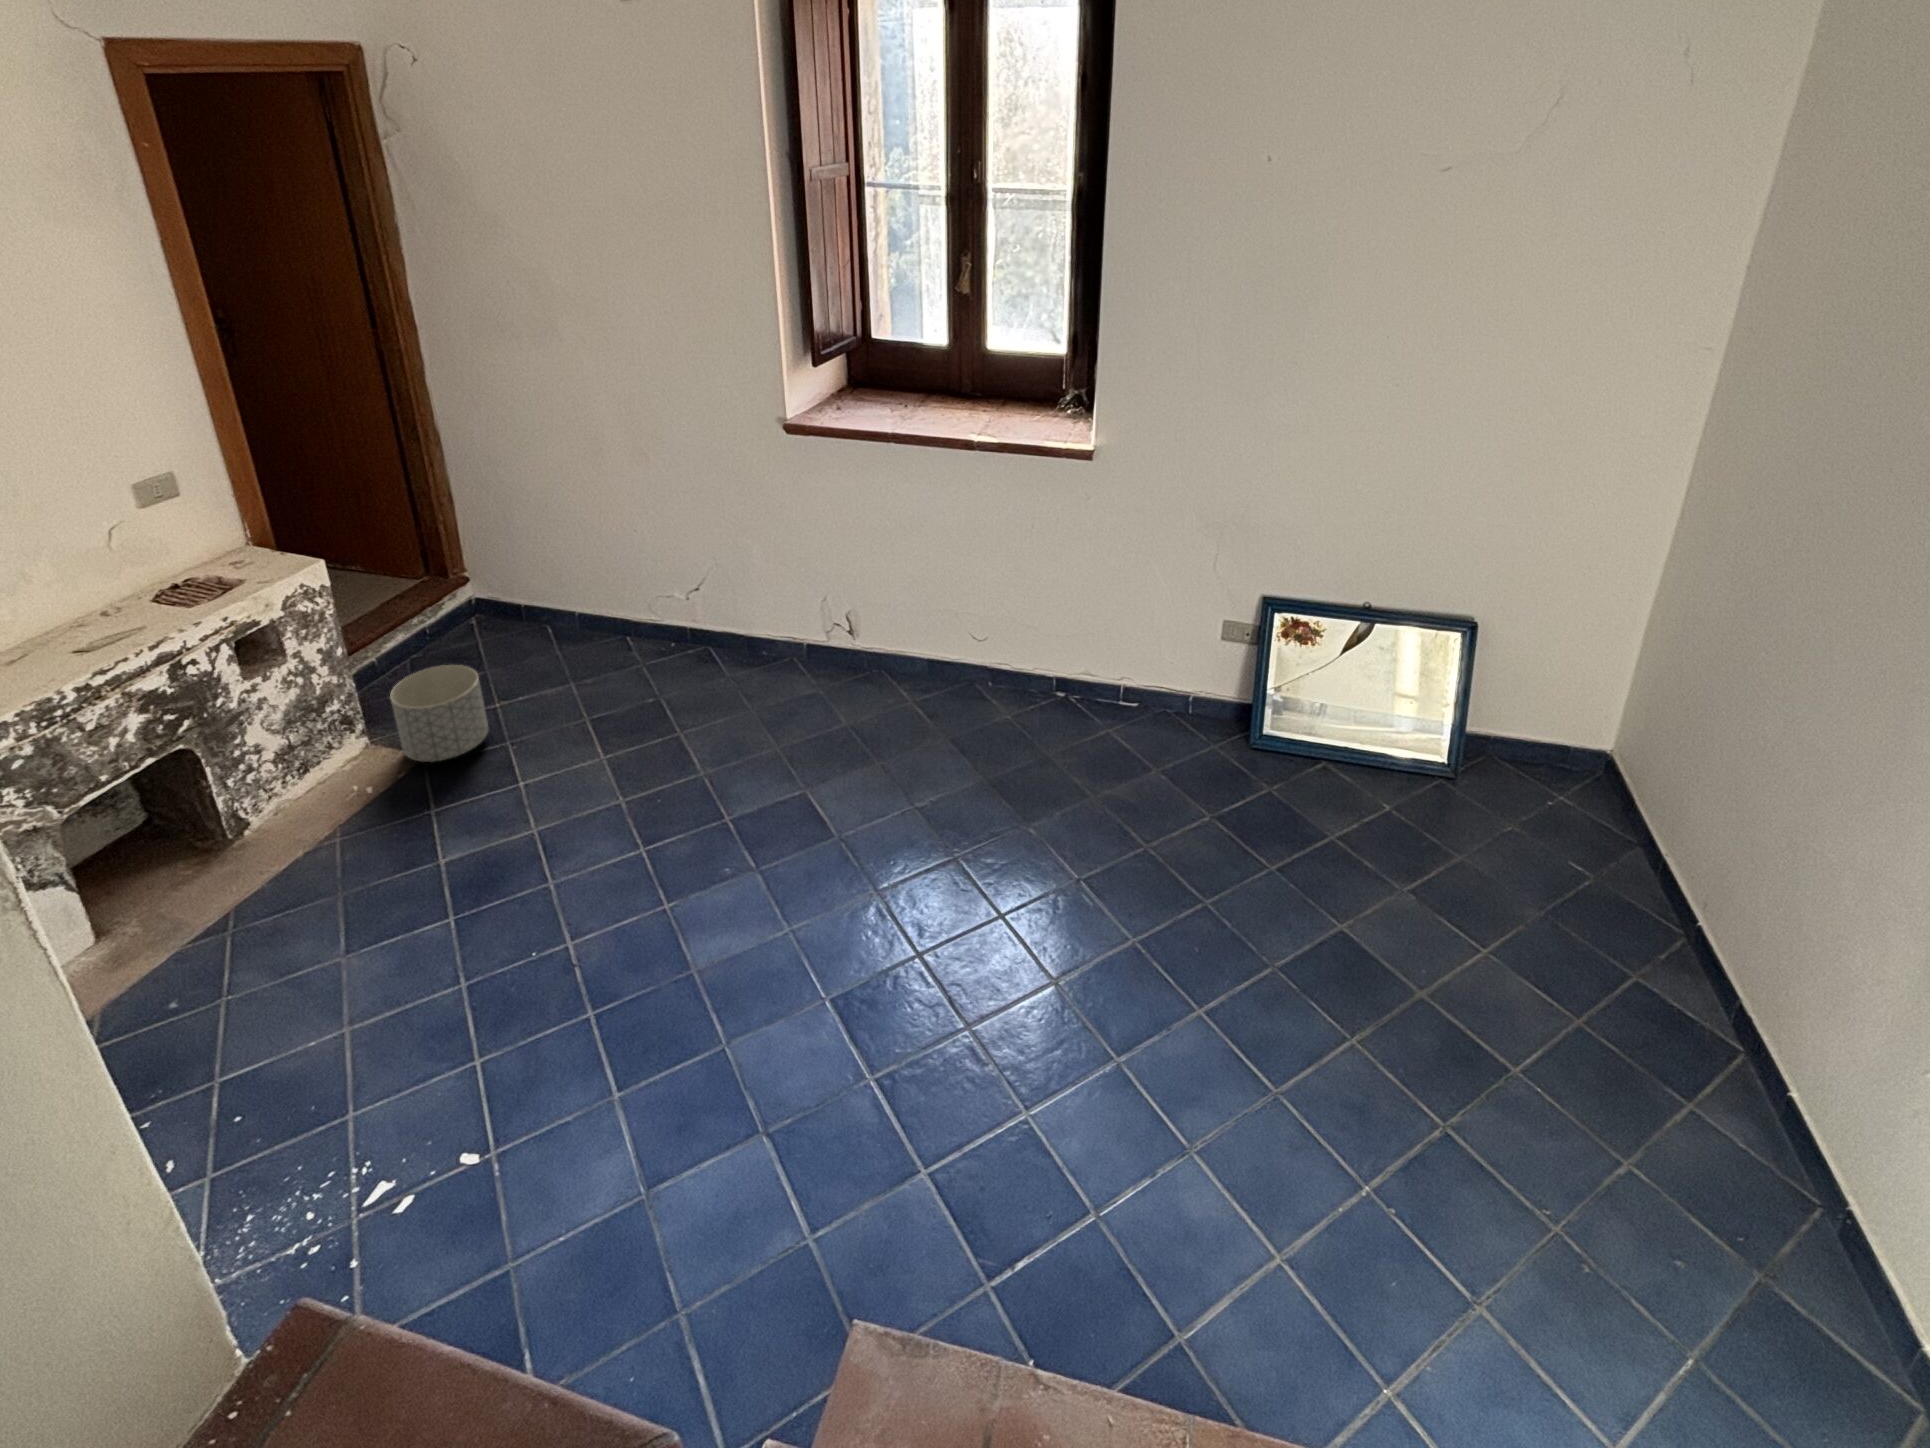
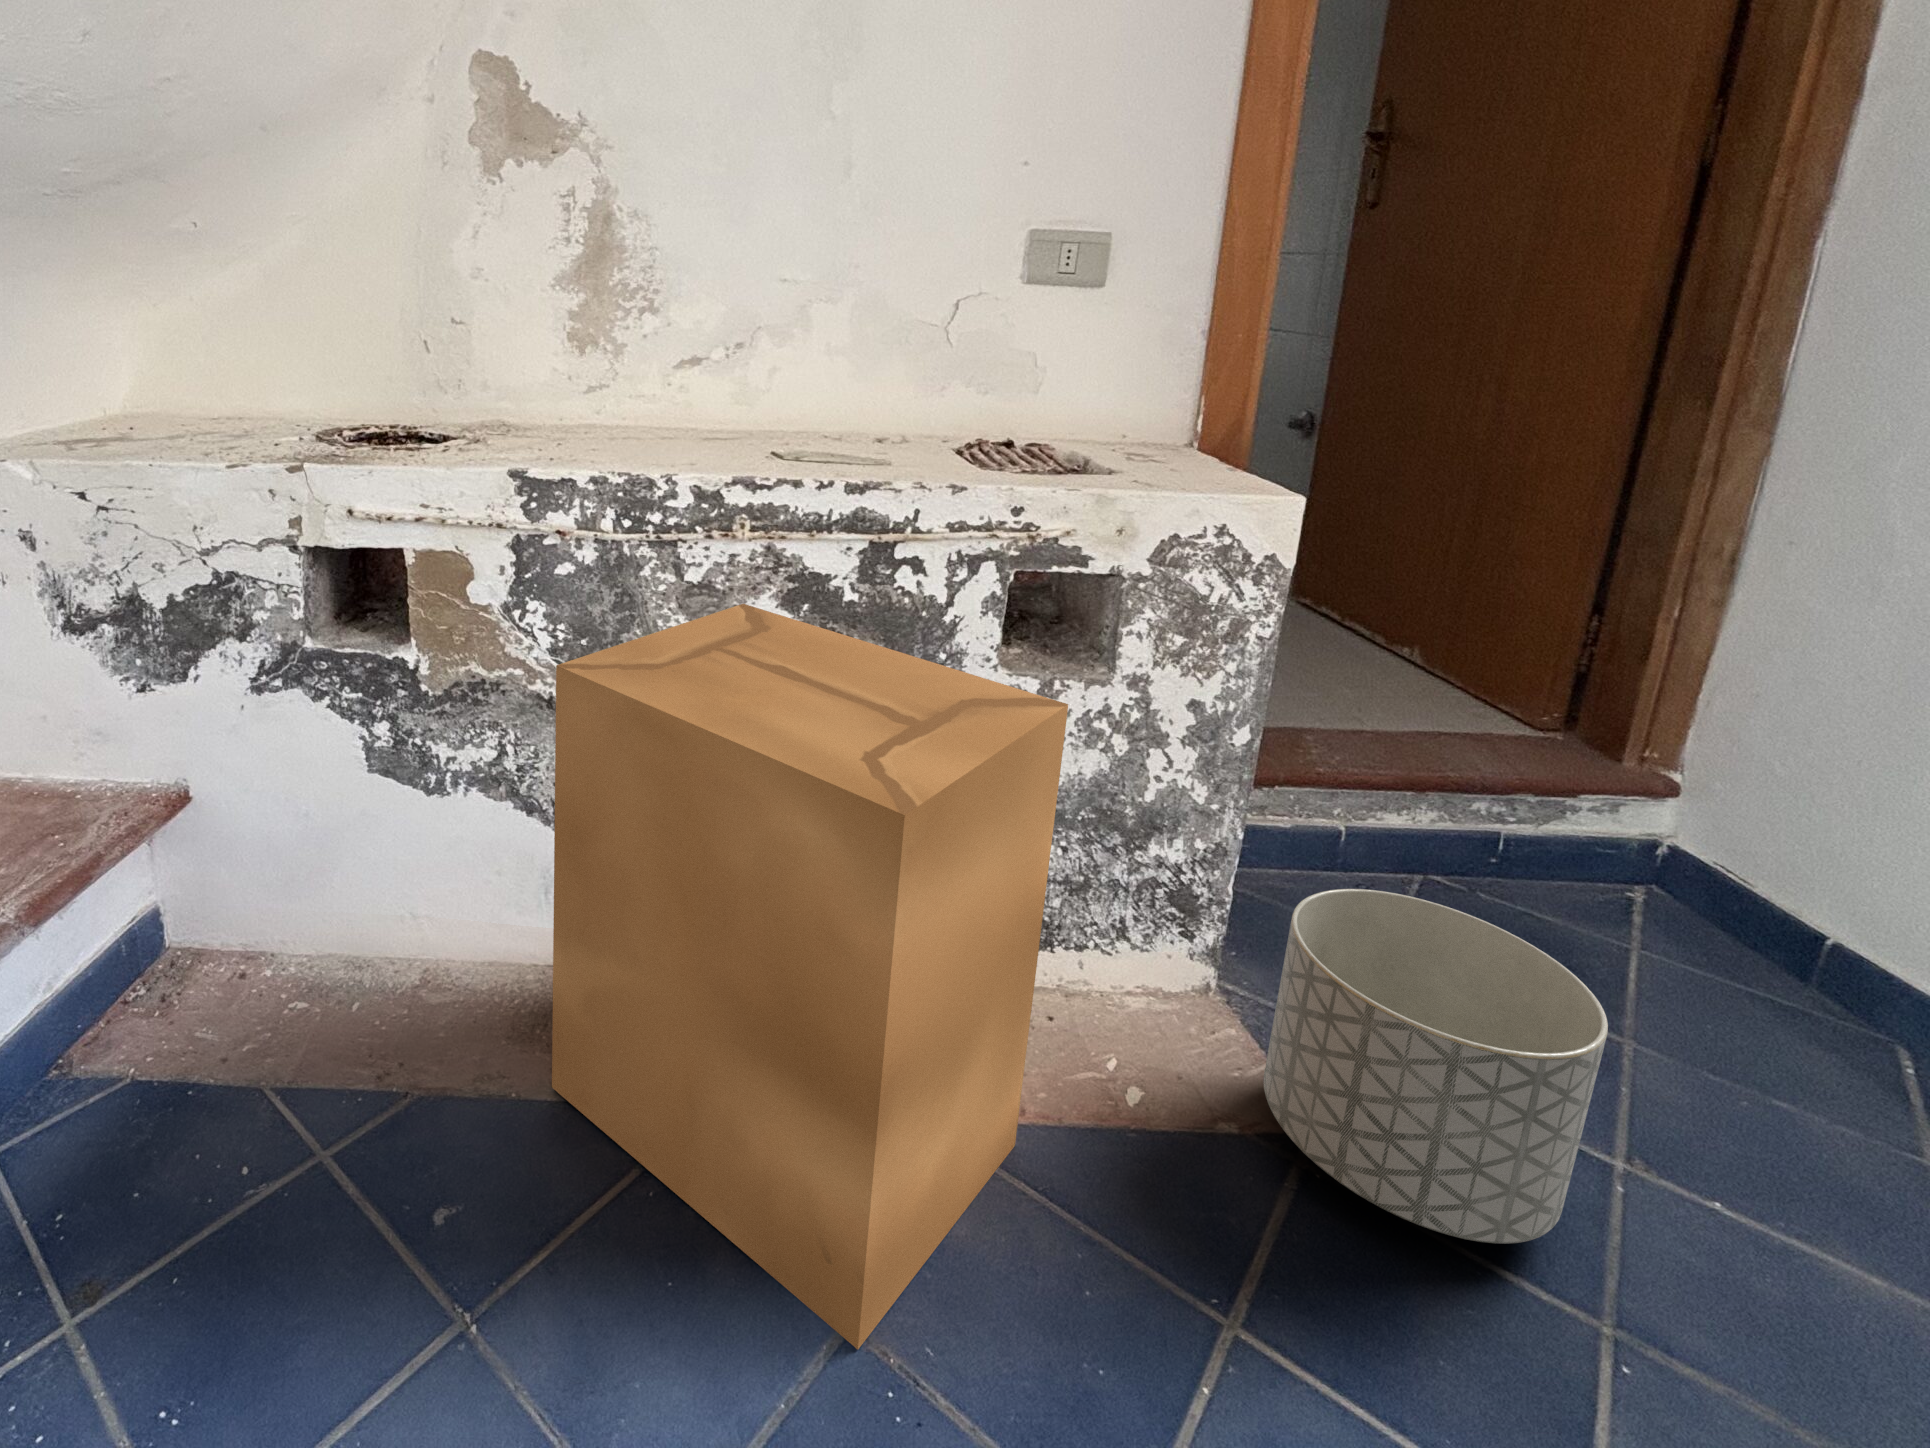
cardboard box: none [104,680,350,952] -> present [552,604,1068,1350]

